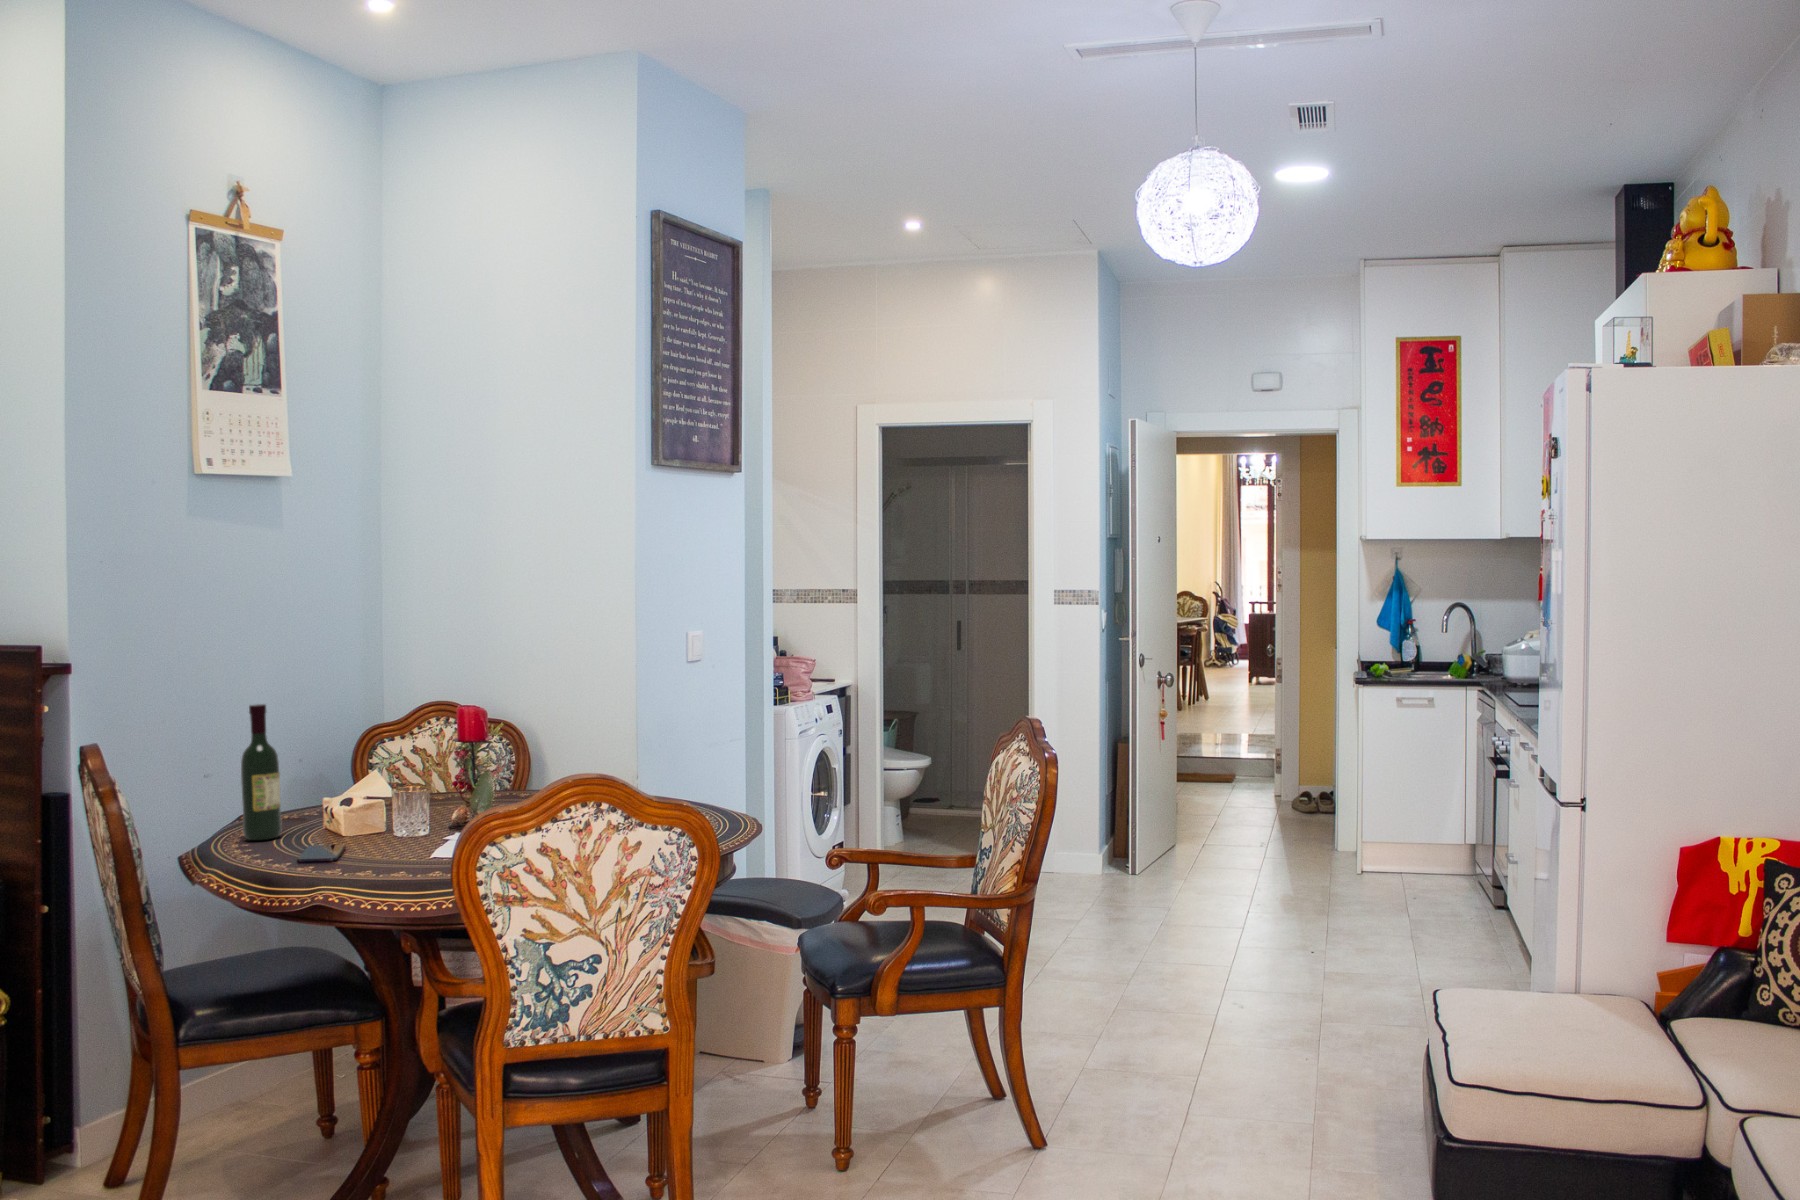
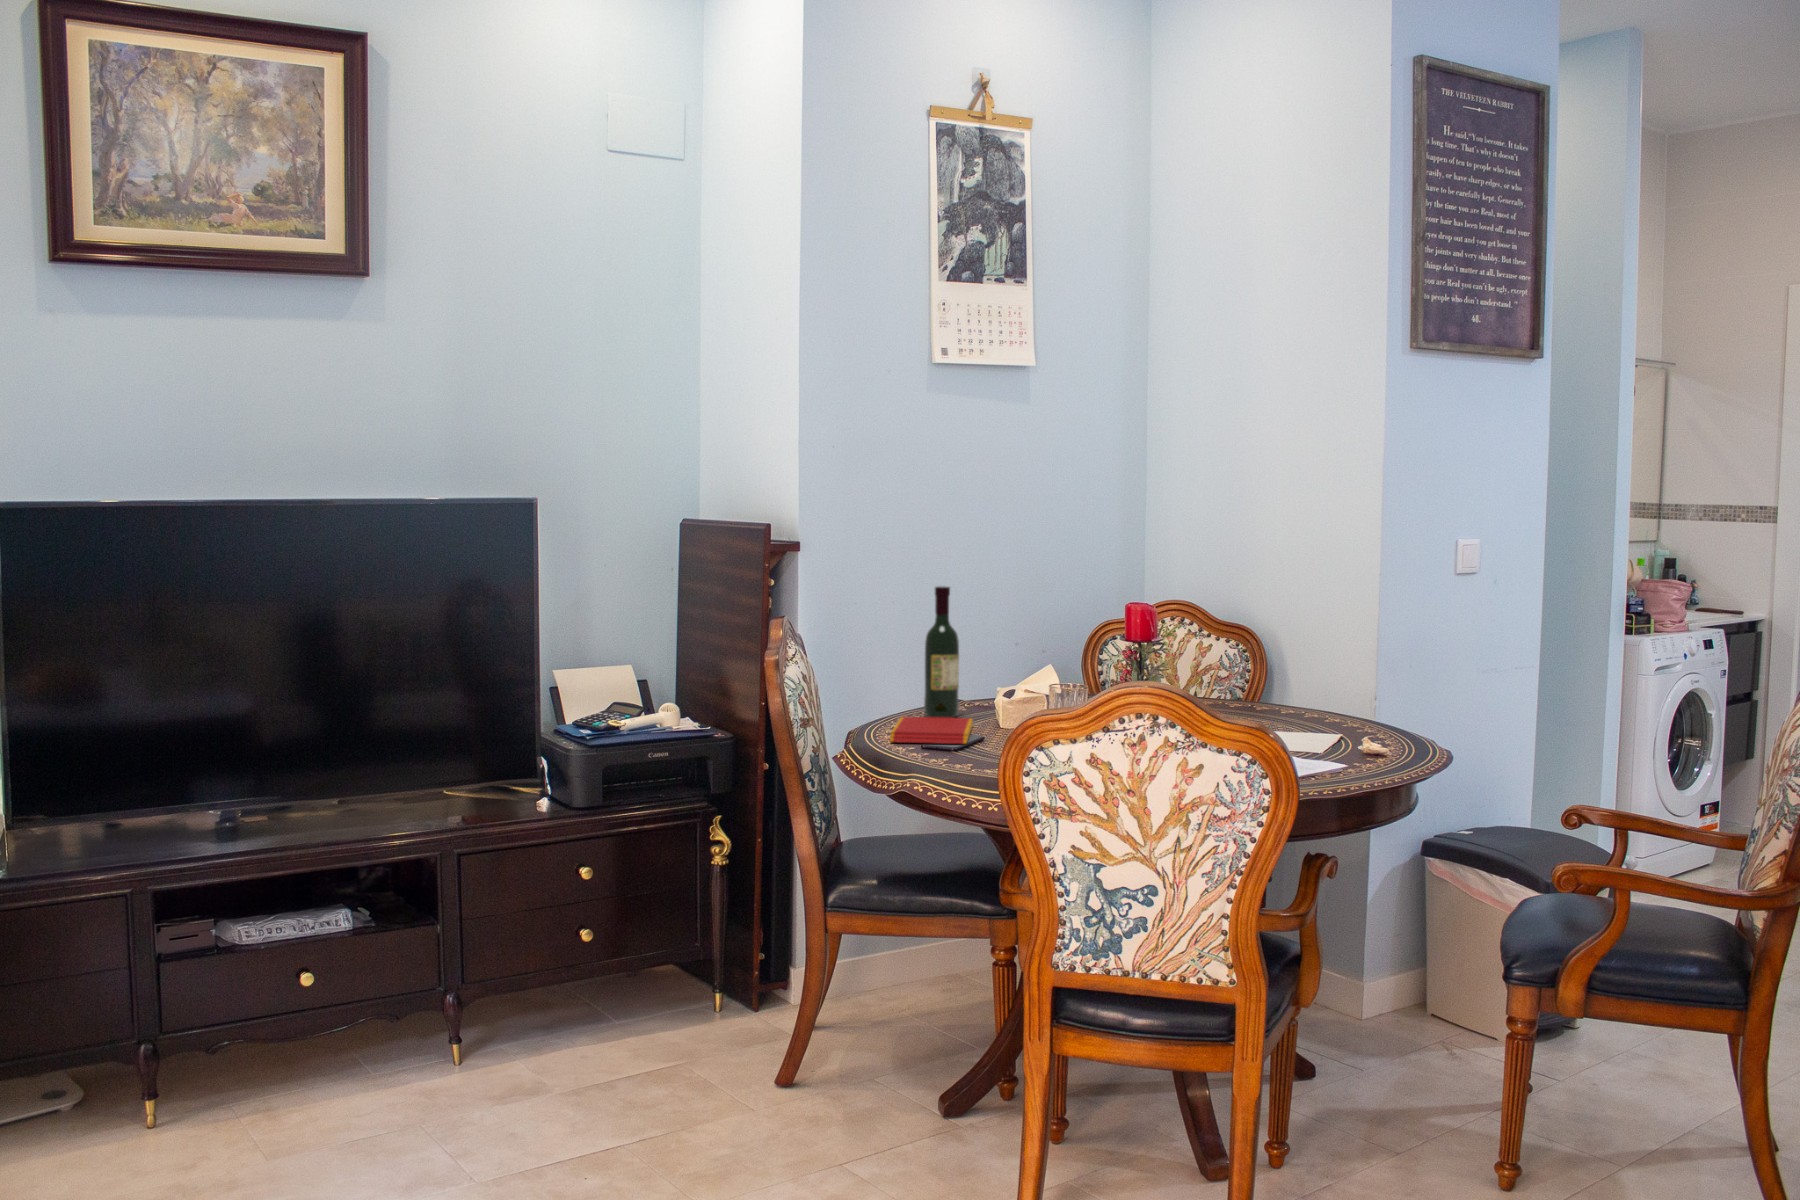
book: none [230,835,327,870] -> present [890,717,973,744]

